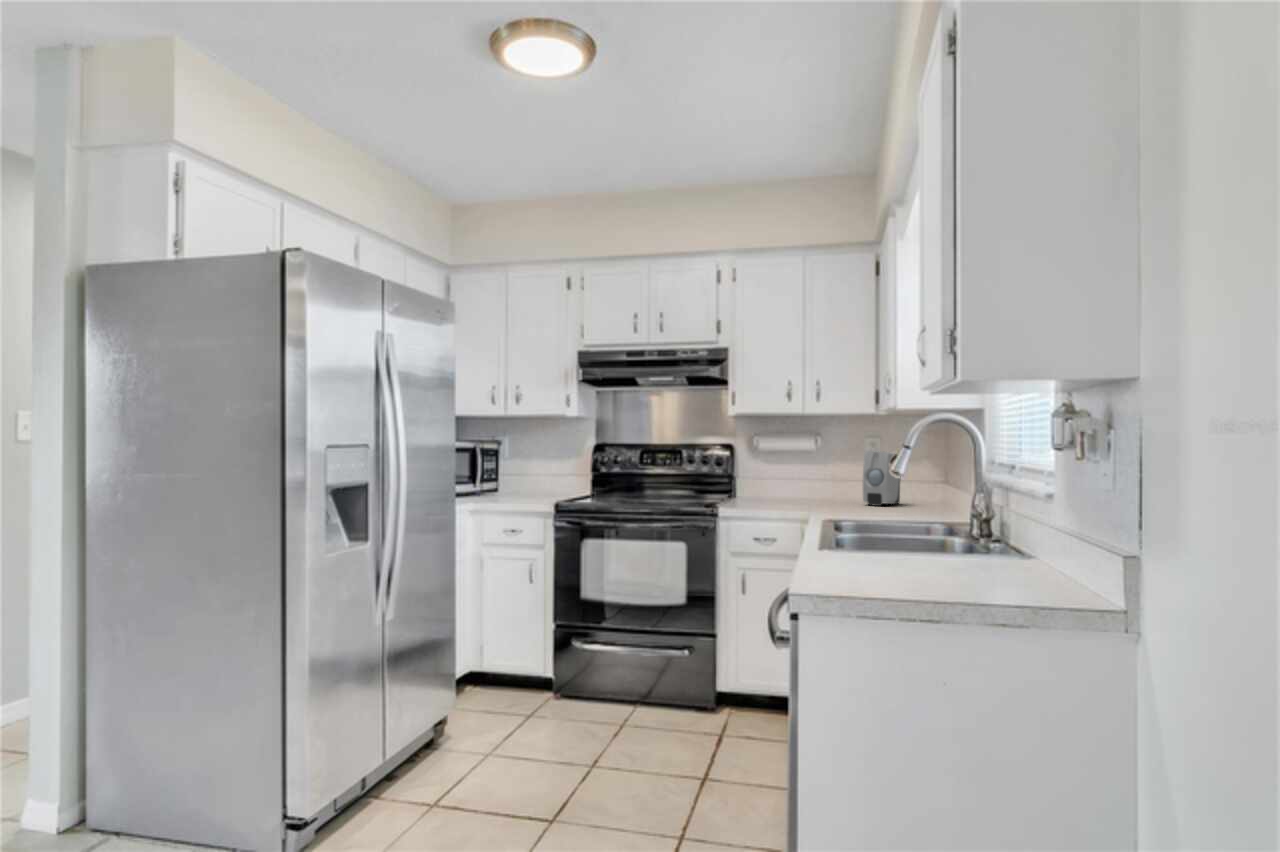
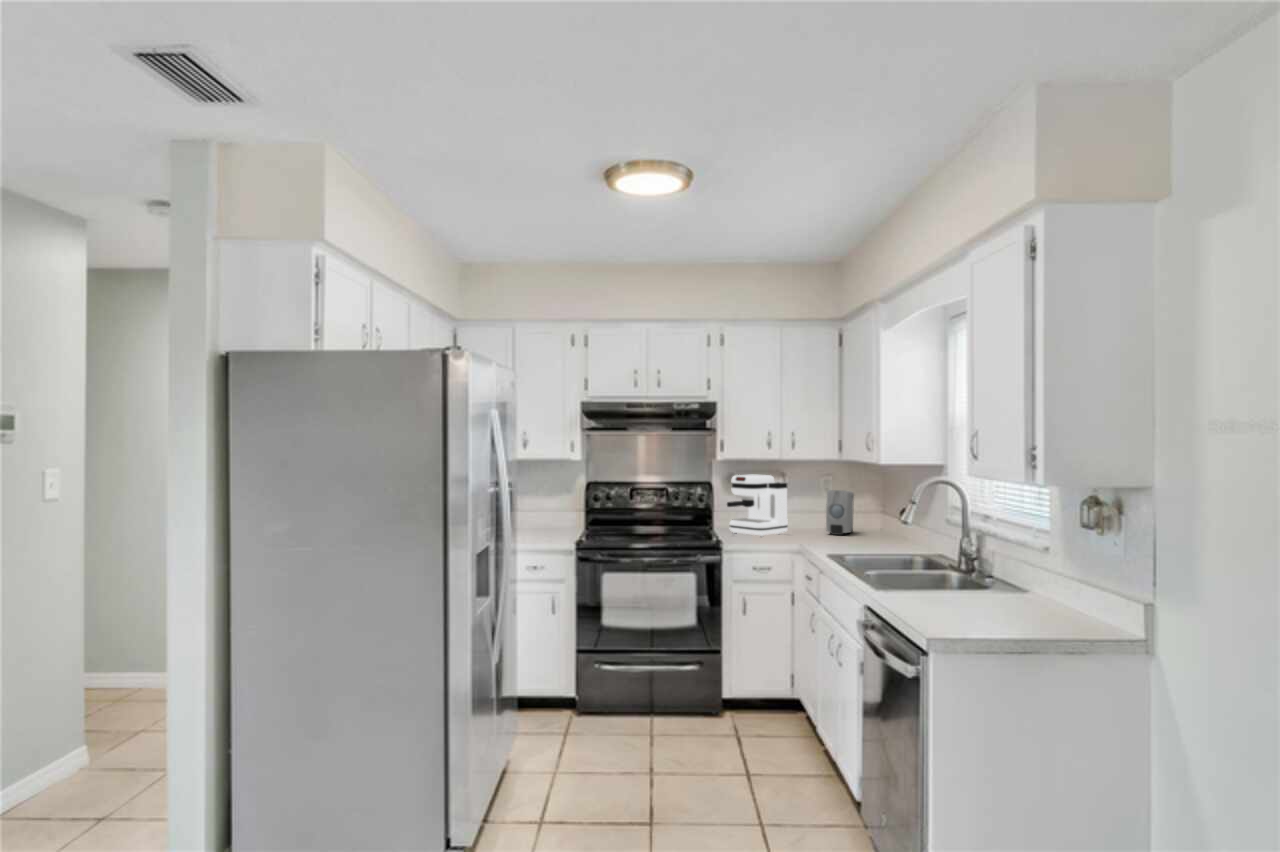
coffee maker: none [739,434,815,505] -> present [727,475,788,536]

